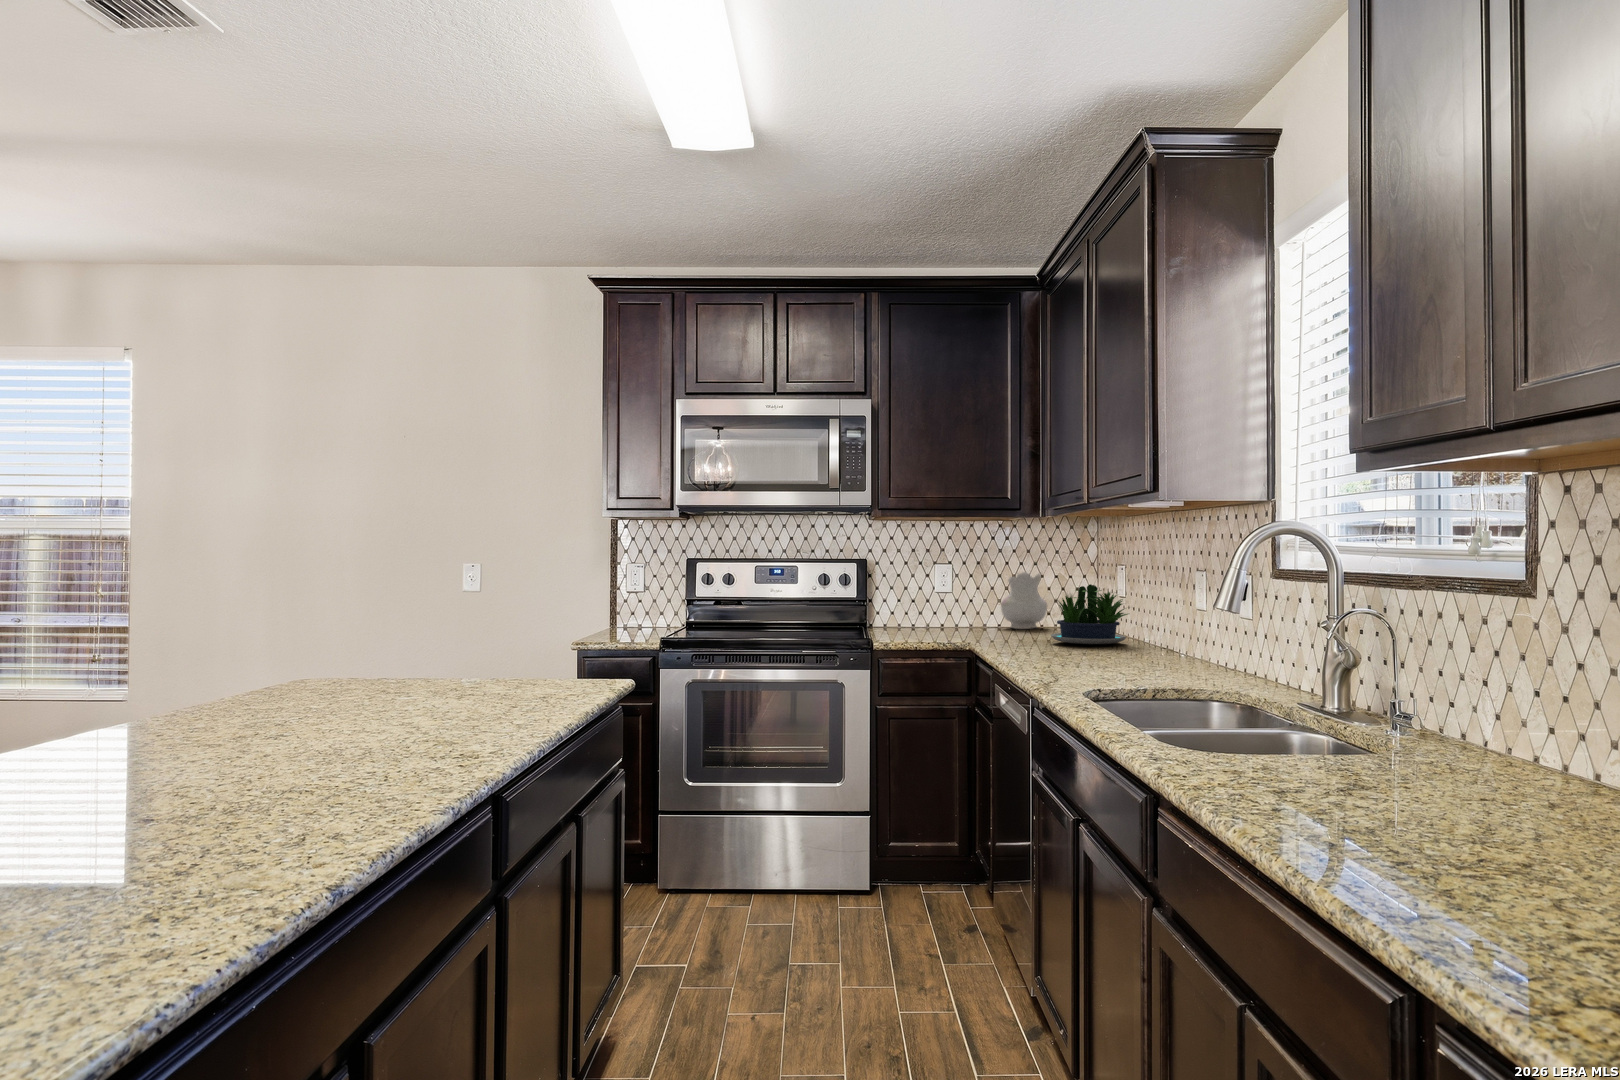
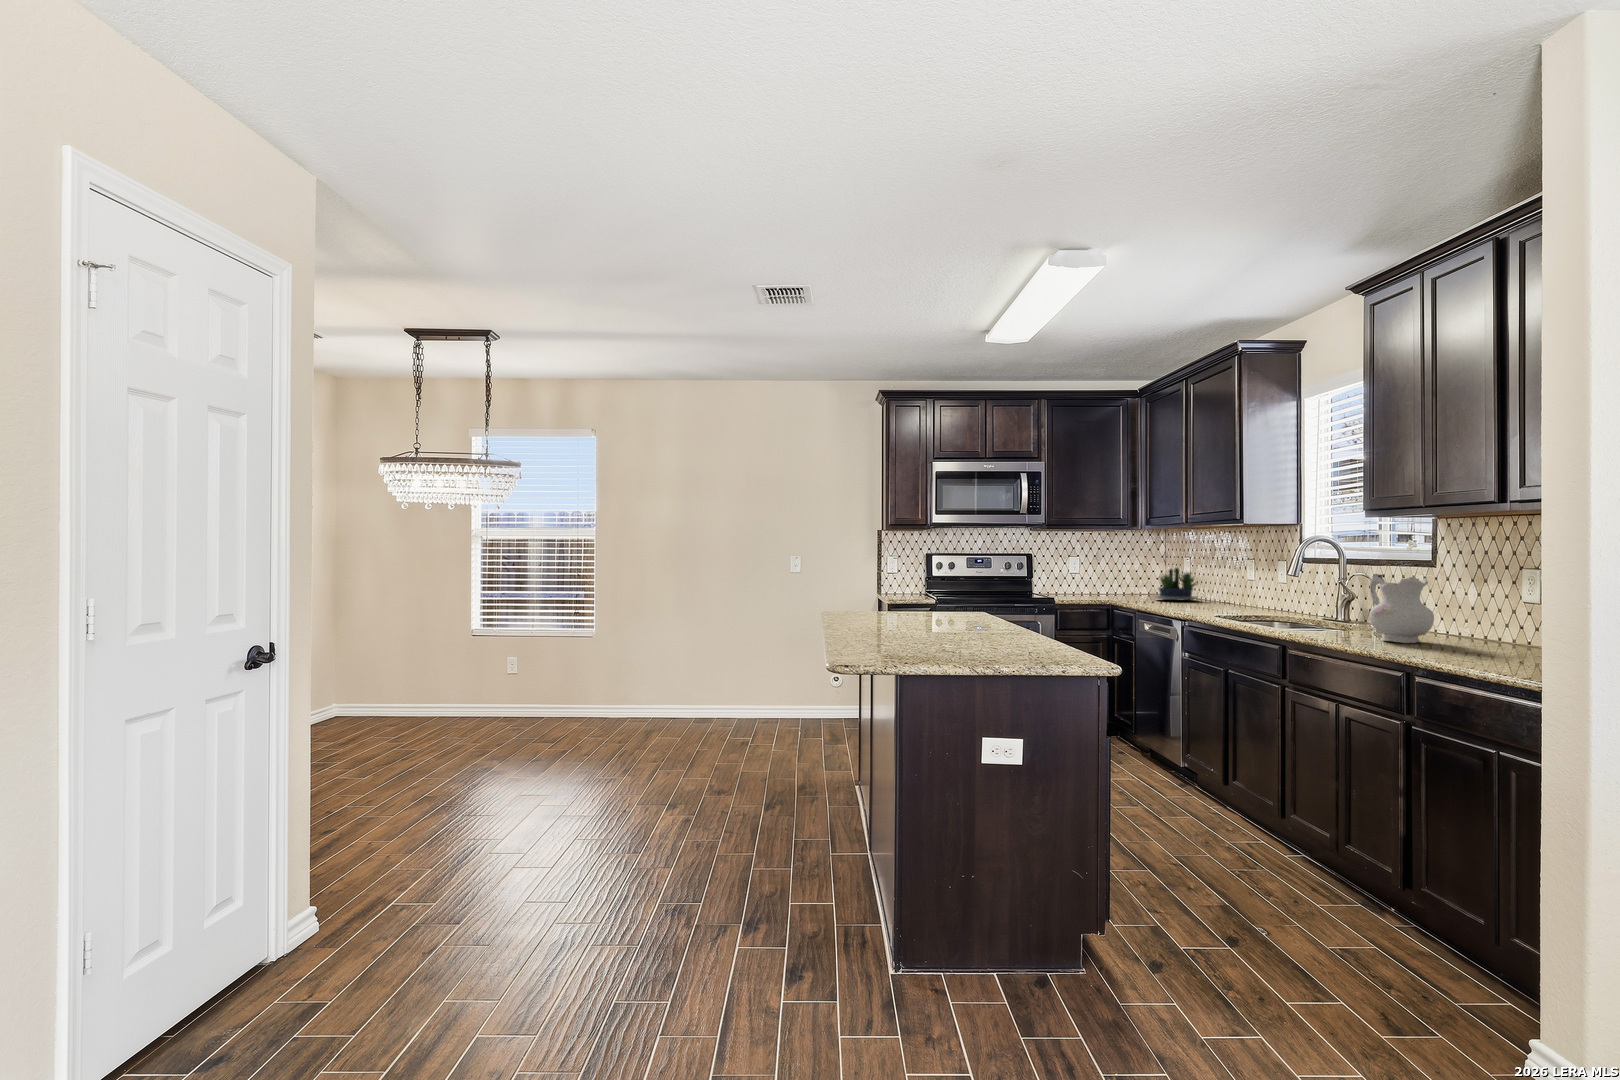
ceramic pitcher: present [1001,572,1047,629] -> present [1370,574,1434,643]

